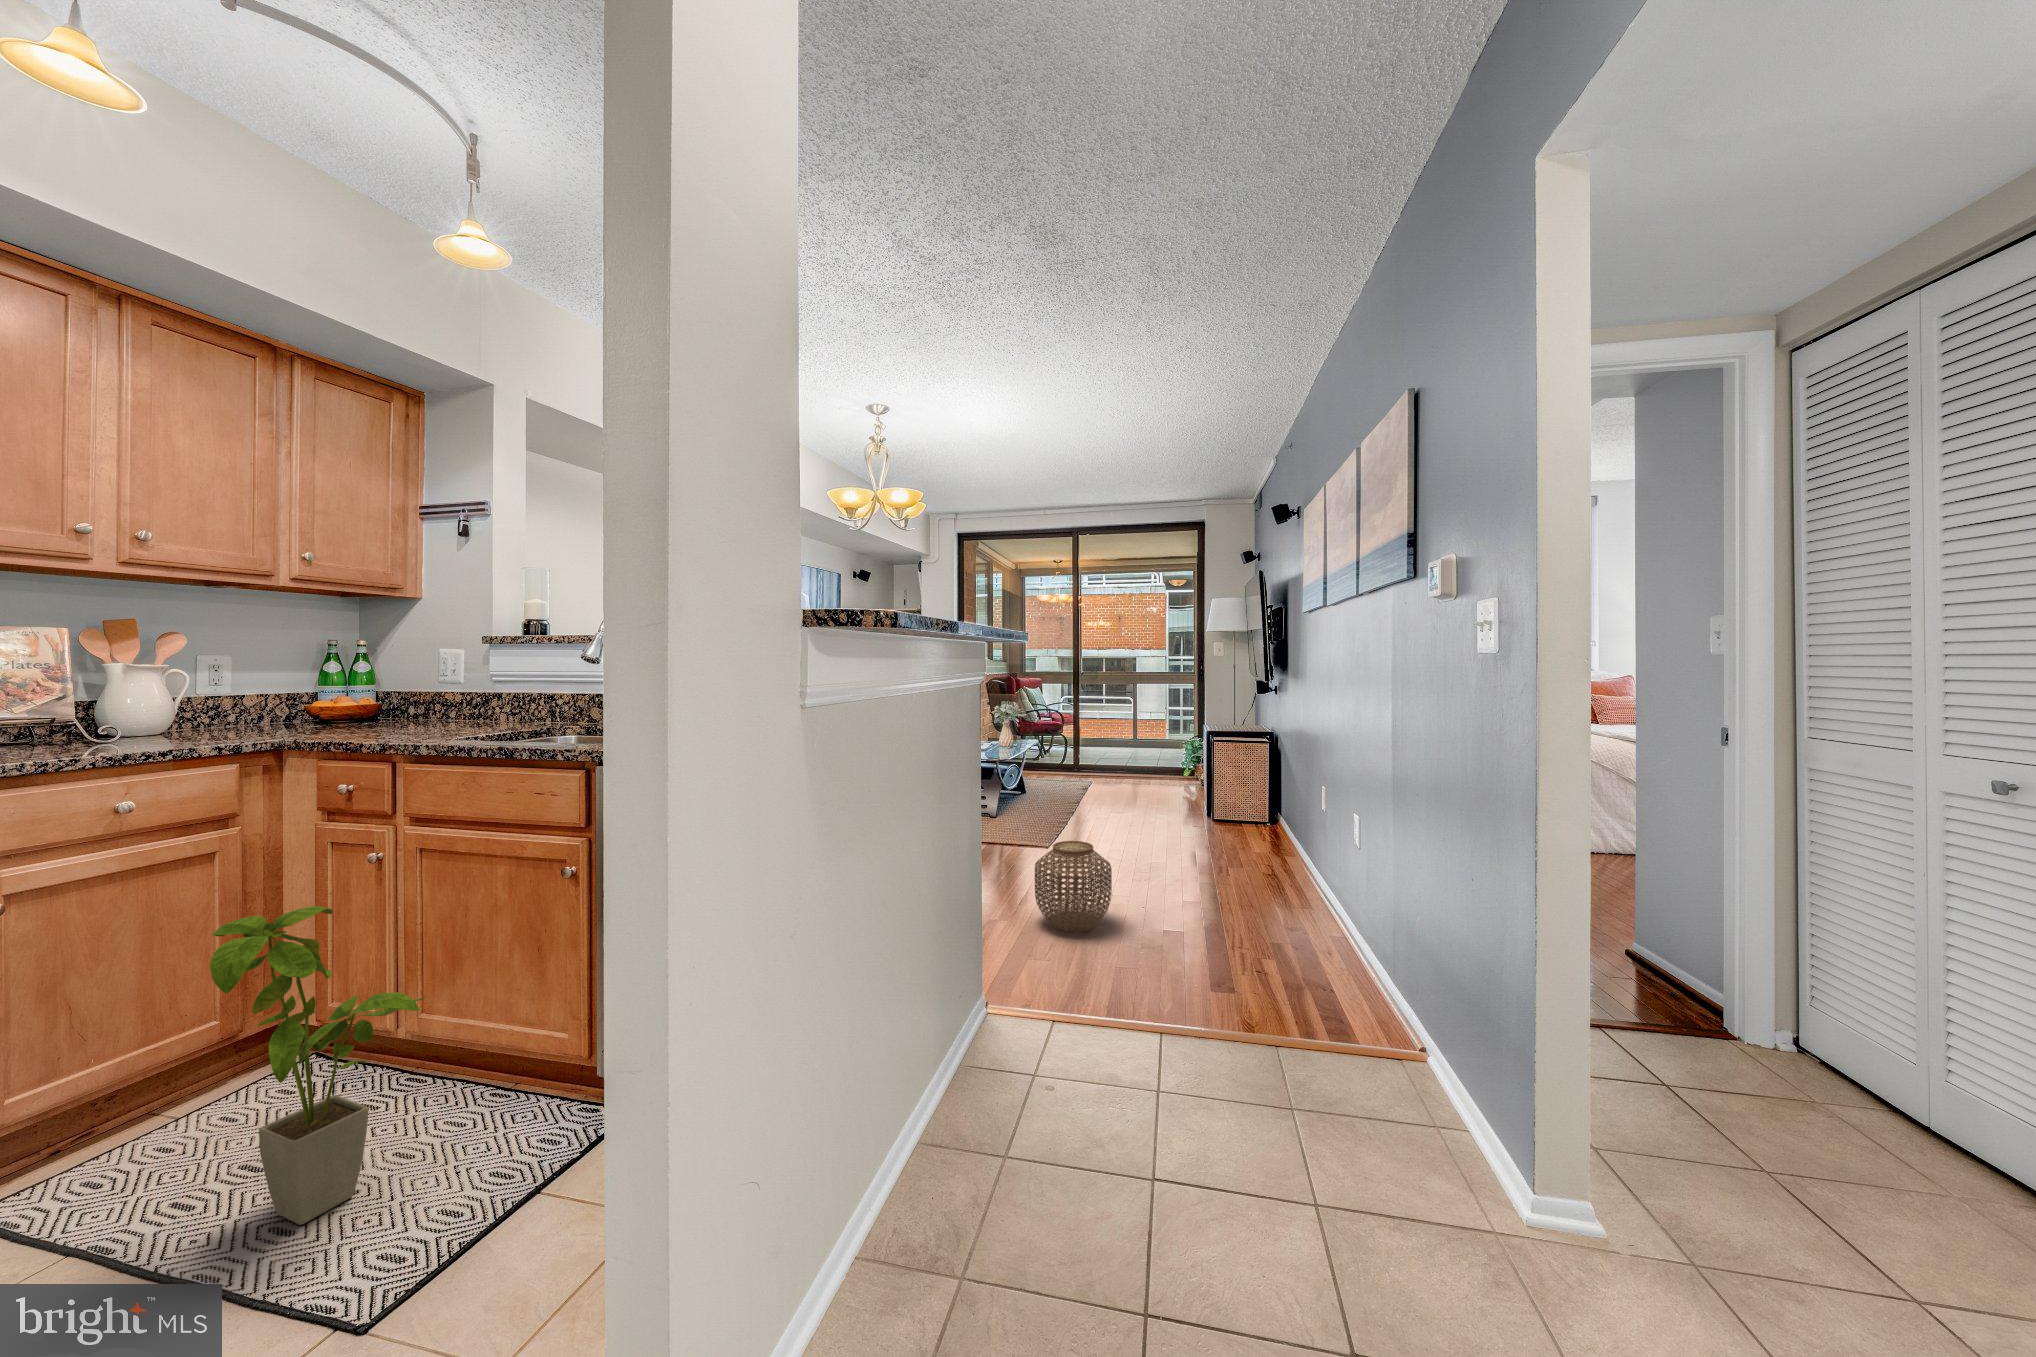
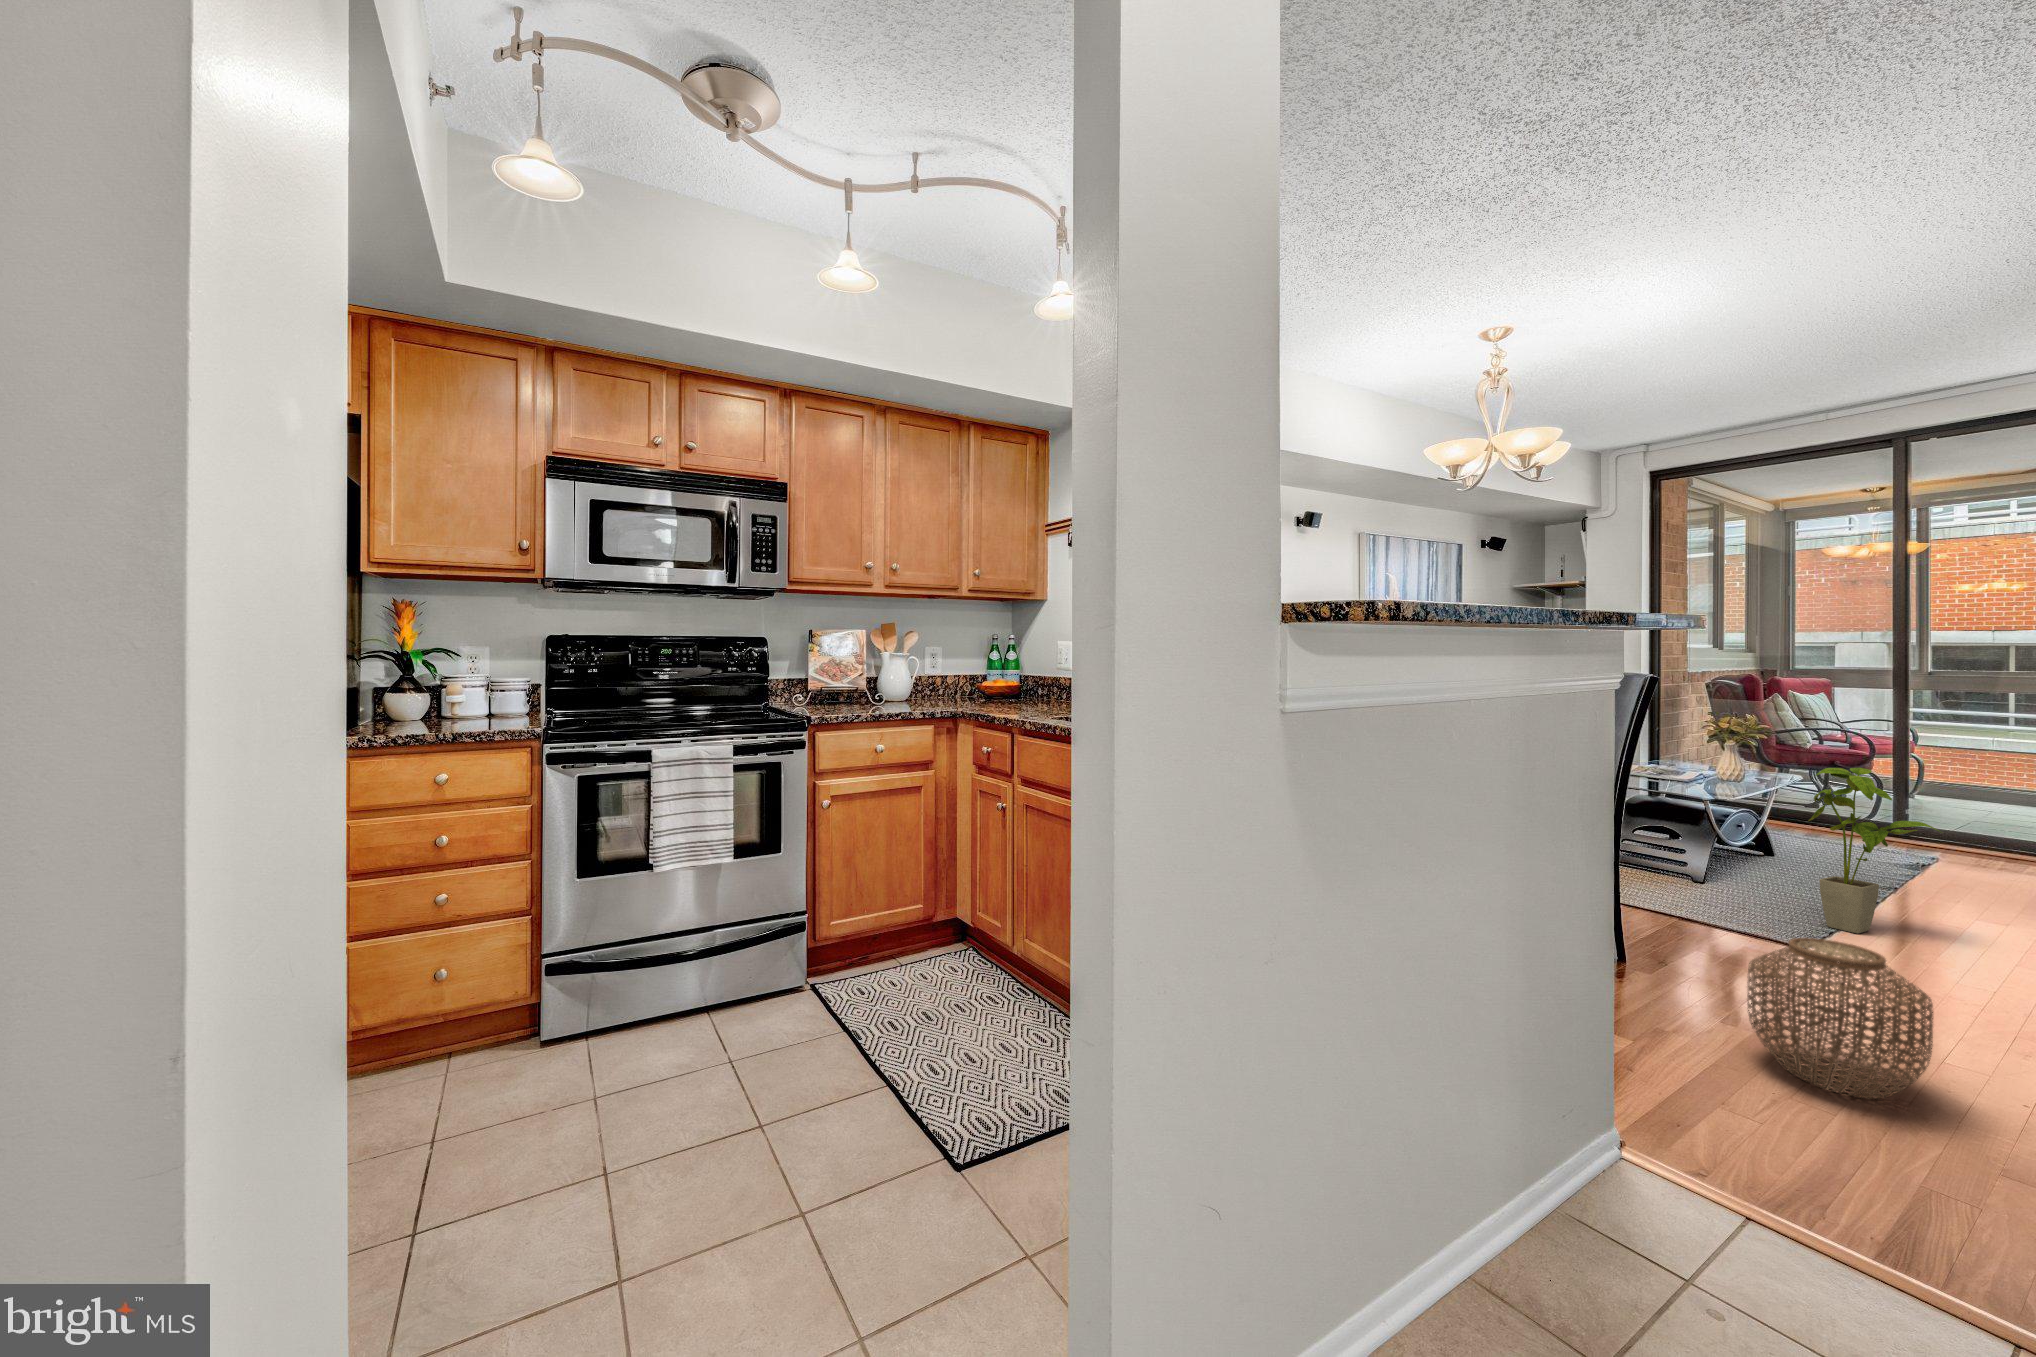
house plant: present [210,906,426,1225] -> present [1809,768,1940,933]

